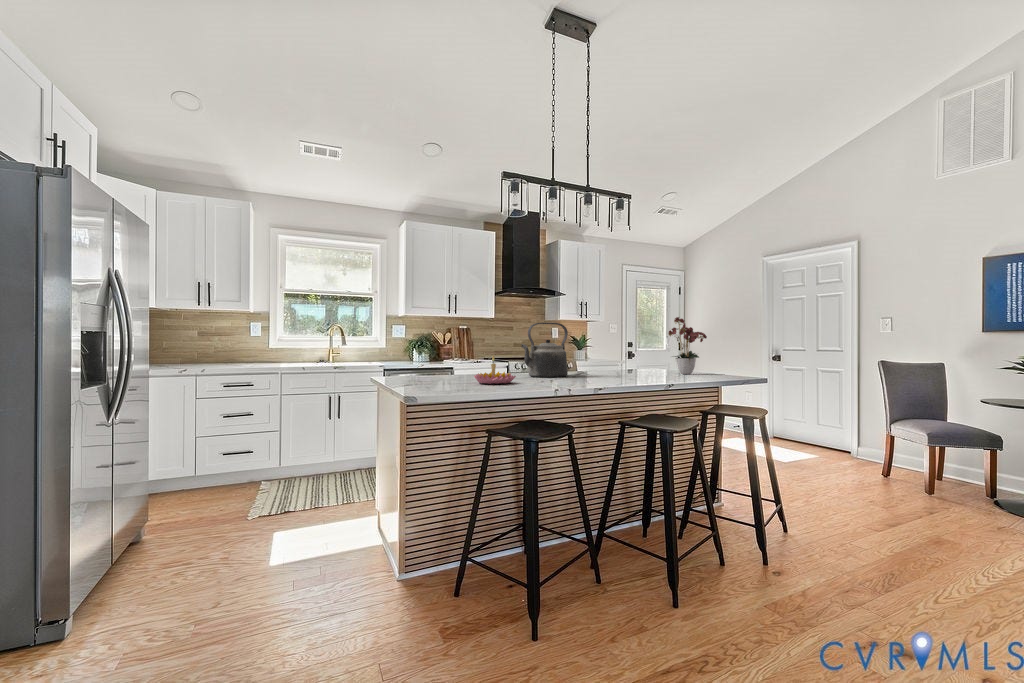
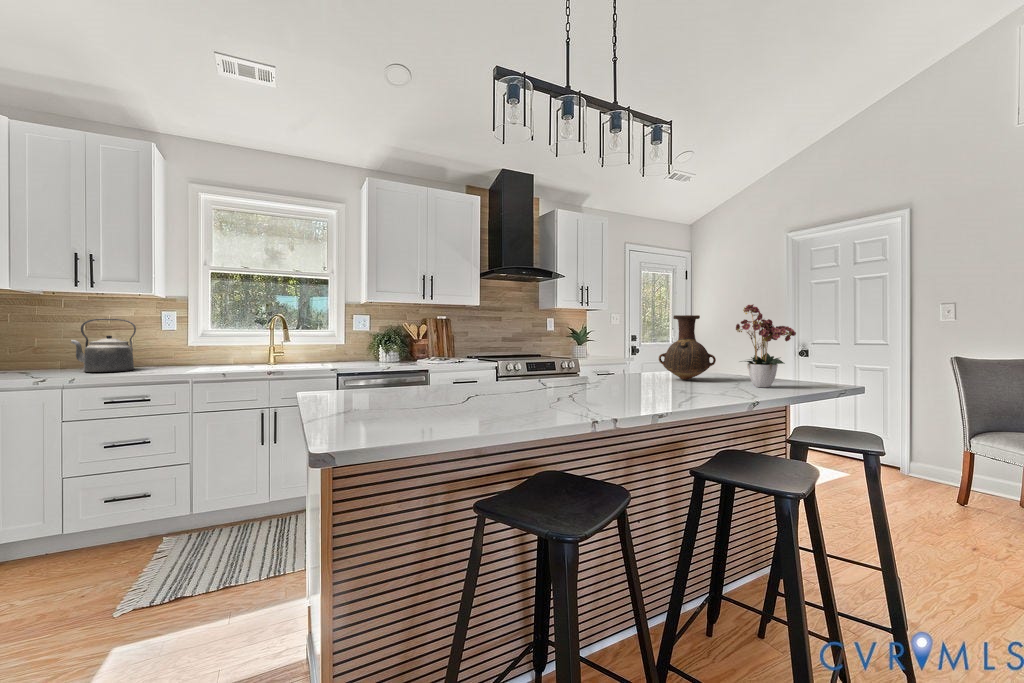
kettle: present [521,322,568,377] -> present [71,319,136,372]
vase: none [621,325,660,371] -> present [659,315,716,380]
candle holder: present [474,356,516,384] -> none [454,366,527,419]

